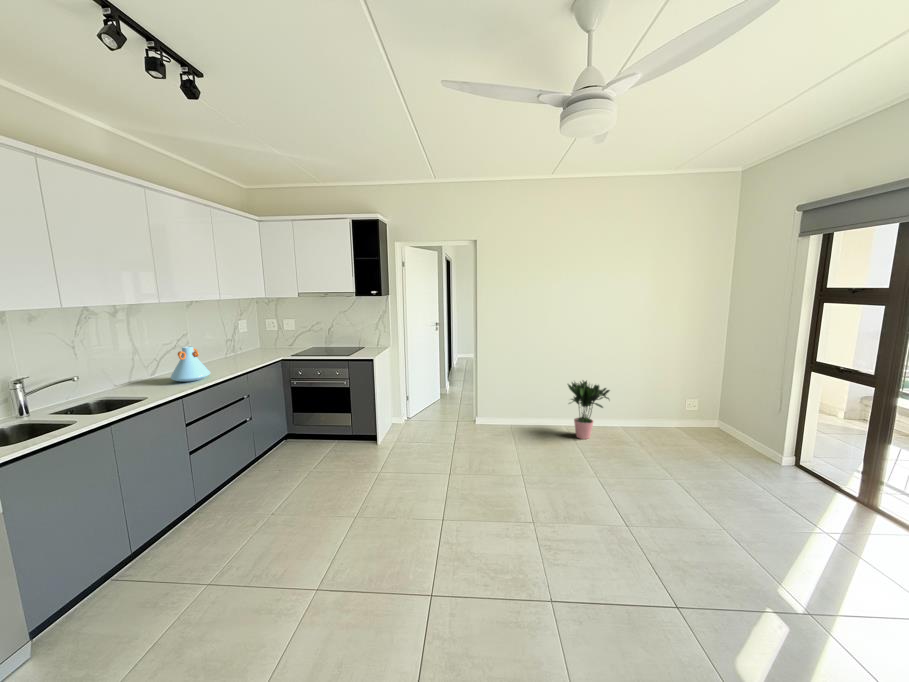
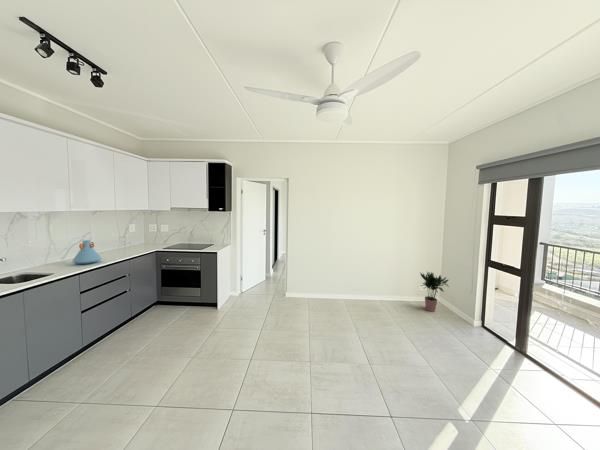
potted plant: present [568,381,610,439] -> present [421,272,448,312]

